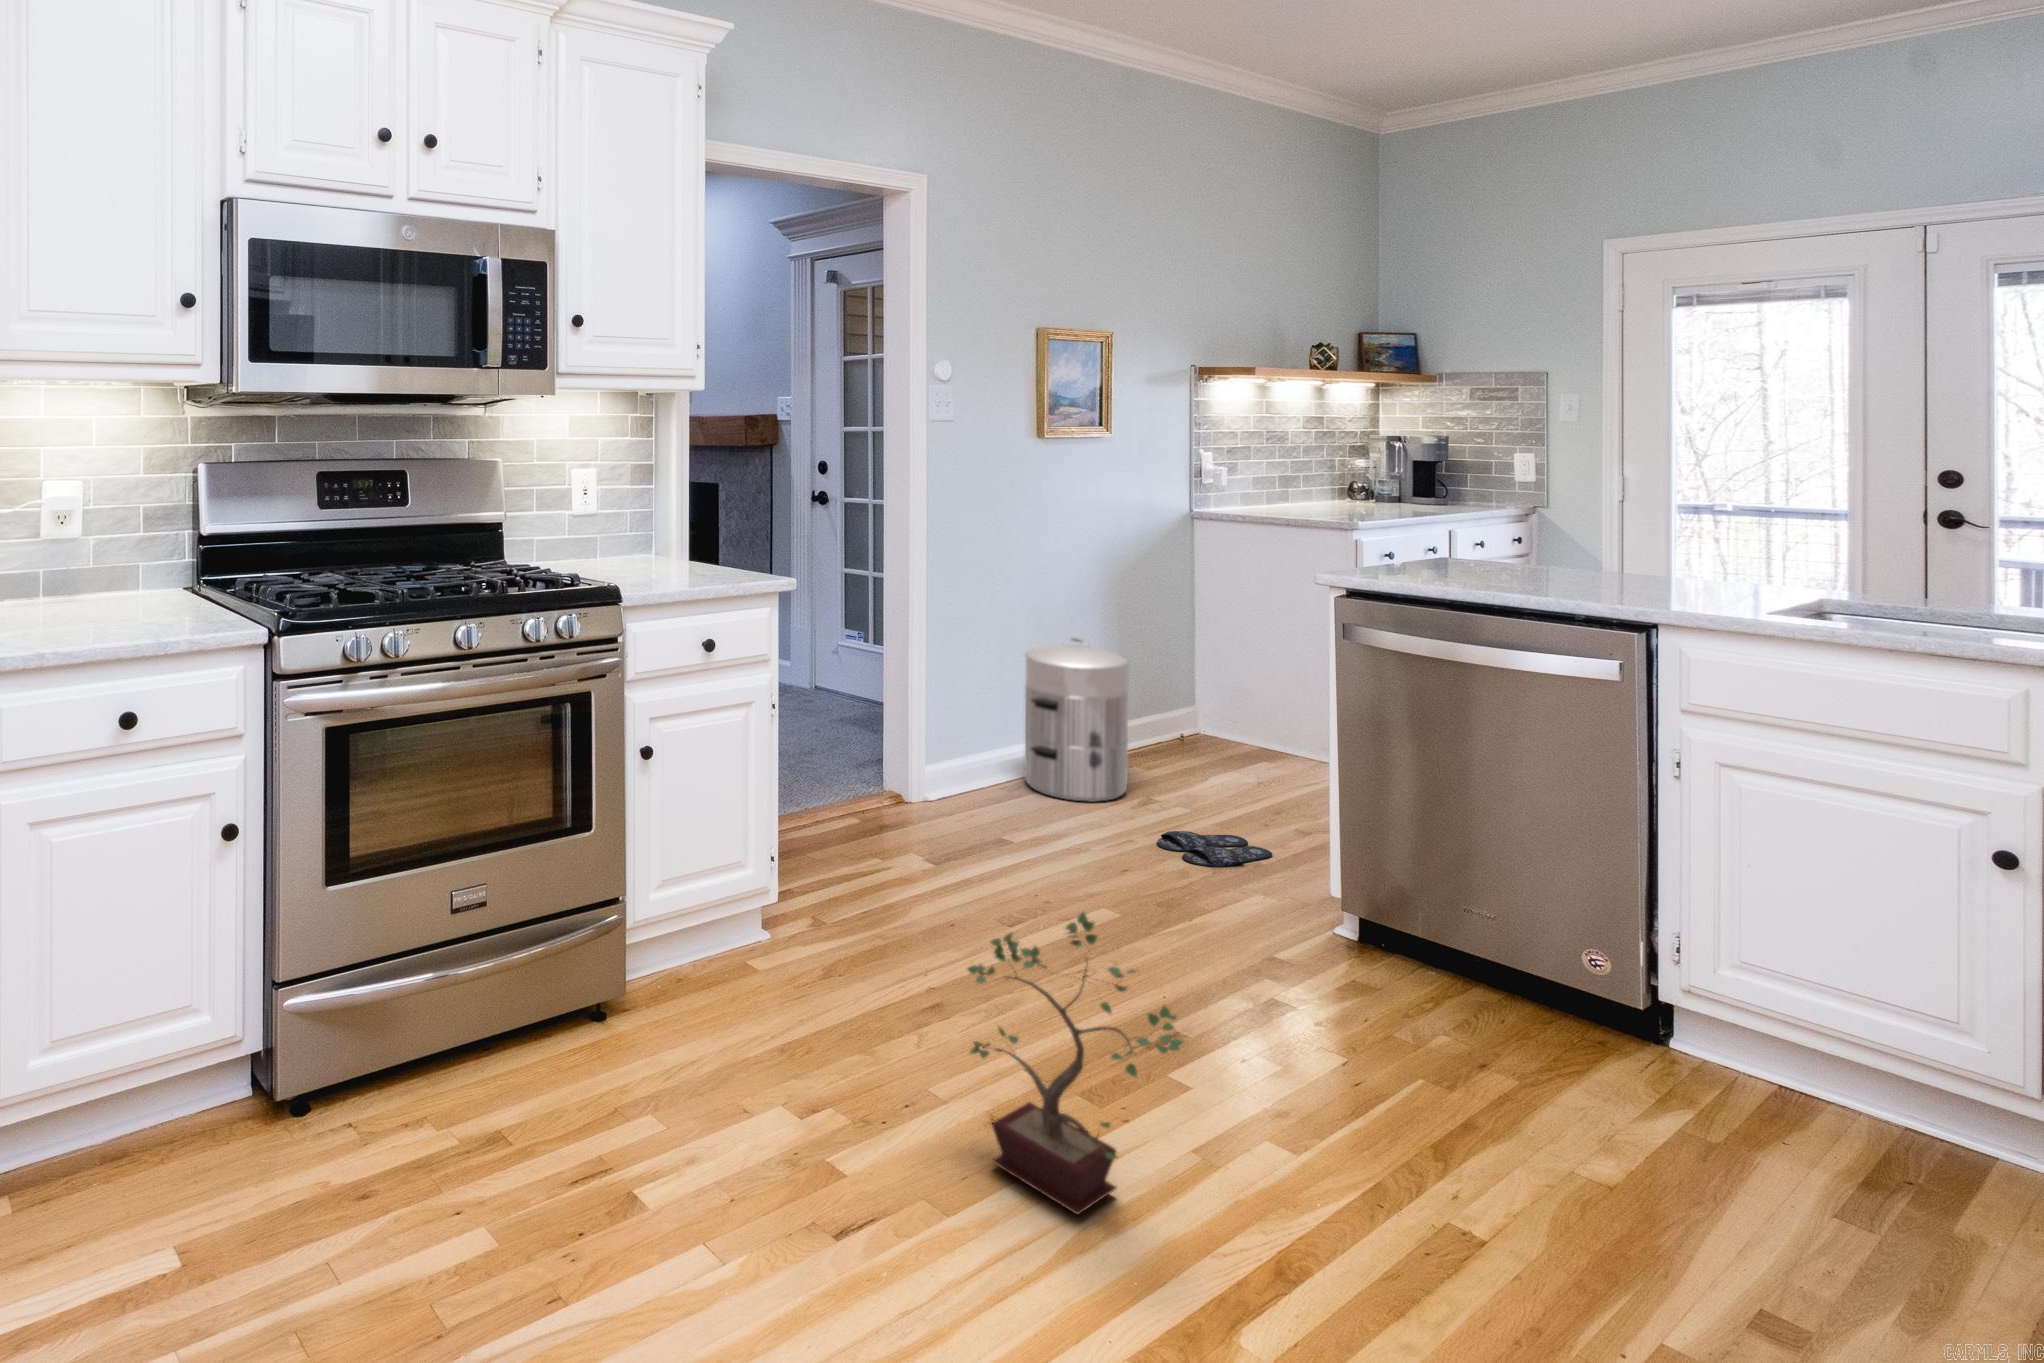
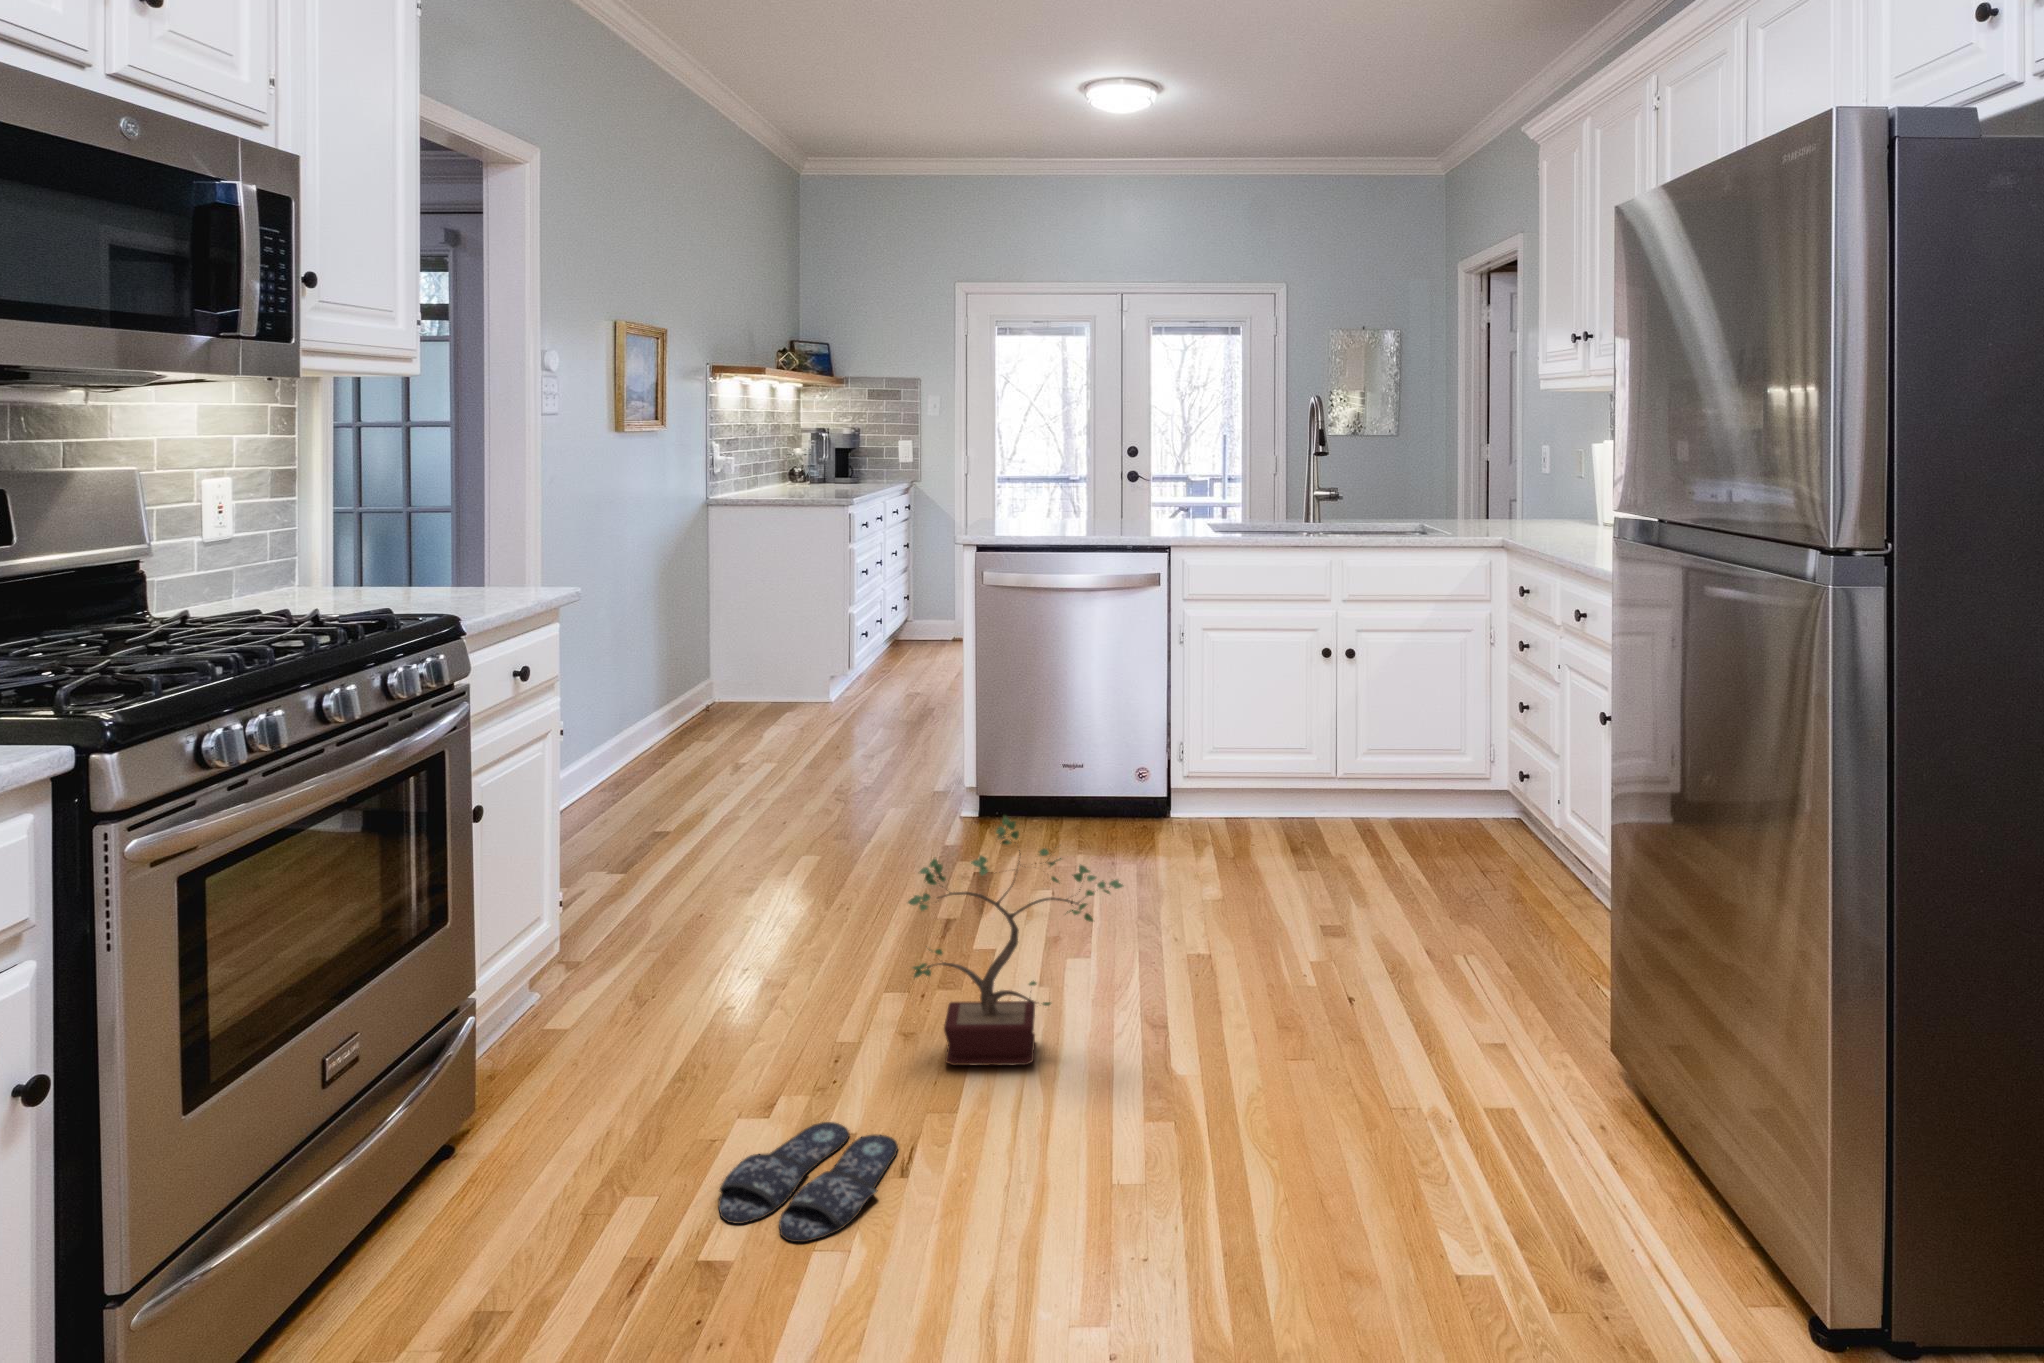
waste bin: present [1025,638,1129,802] -> none [622,627,723,787]
slippers: present [1157,831,1272,867] -> present [719,1122,898,1242]

